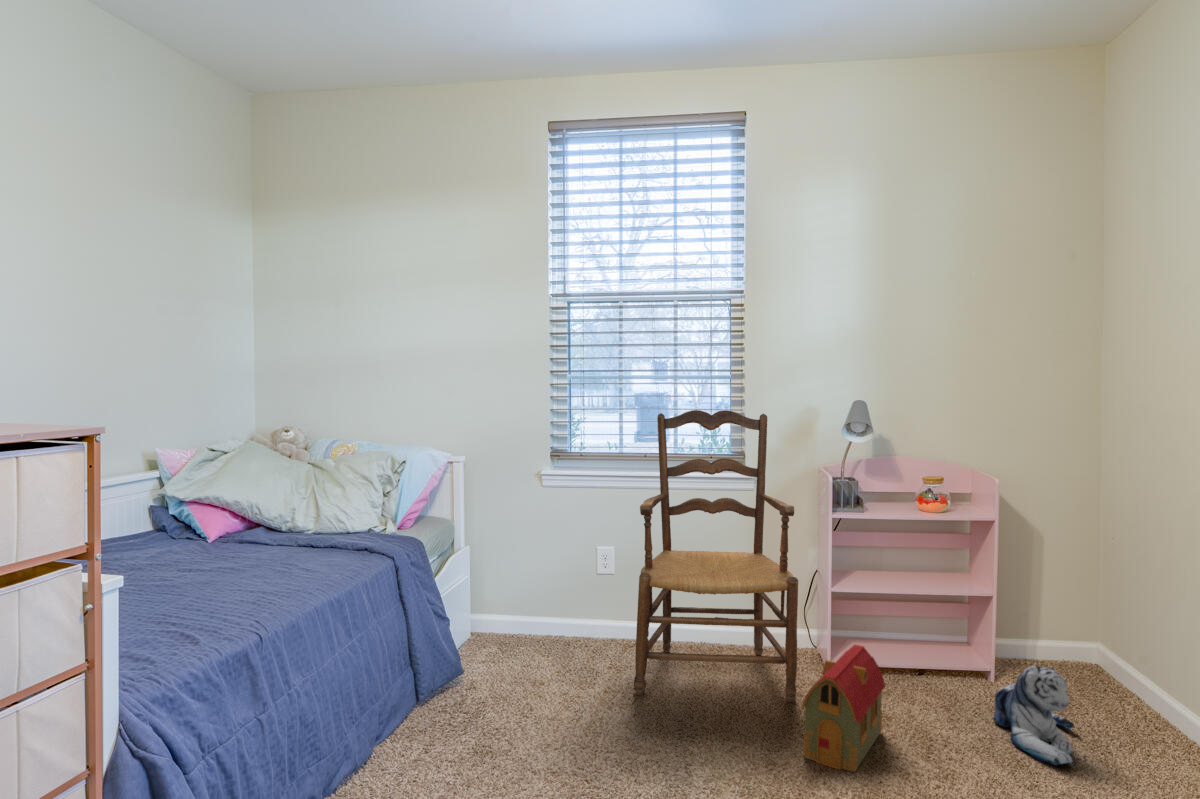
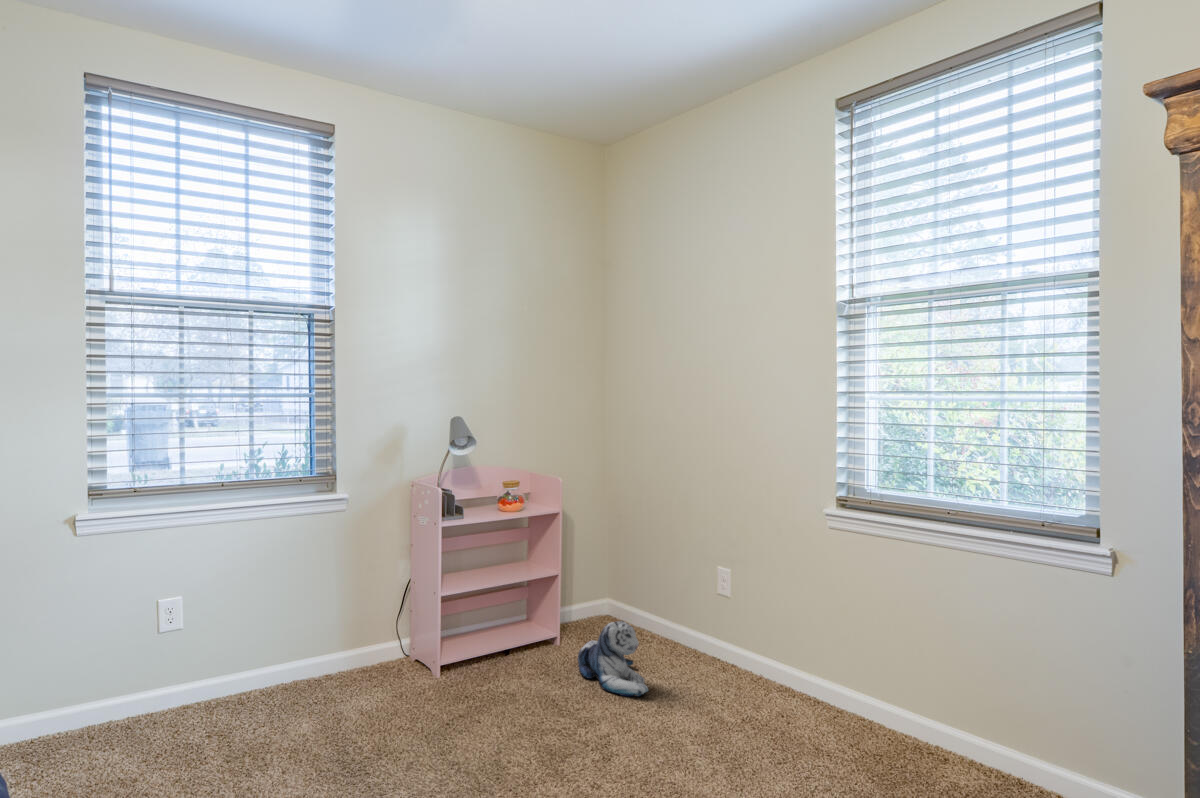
armchair: present [634,410,798,702] -> none [240,430,423,764]
toy house: present [802,645,885,772] -> none [459,641,514,763]

